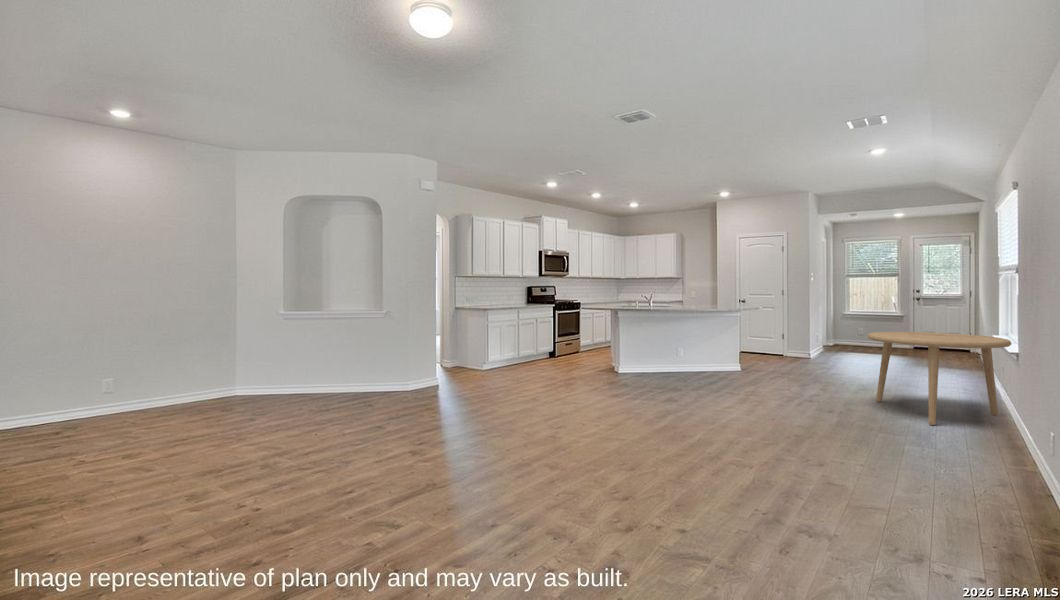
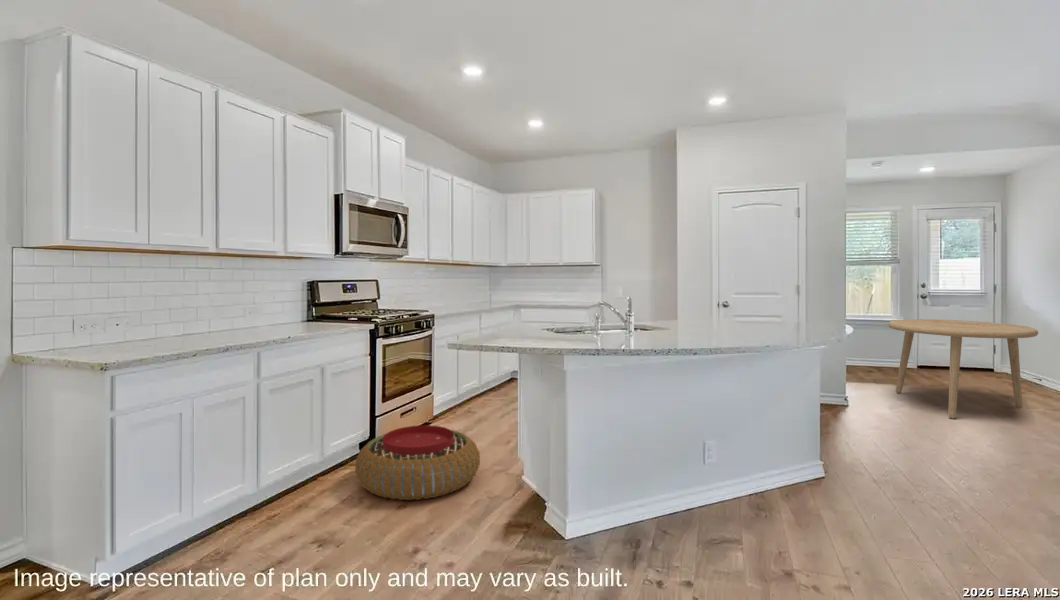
pouf: none [359,429,481,502] -> present [355,425,480,500]

